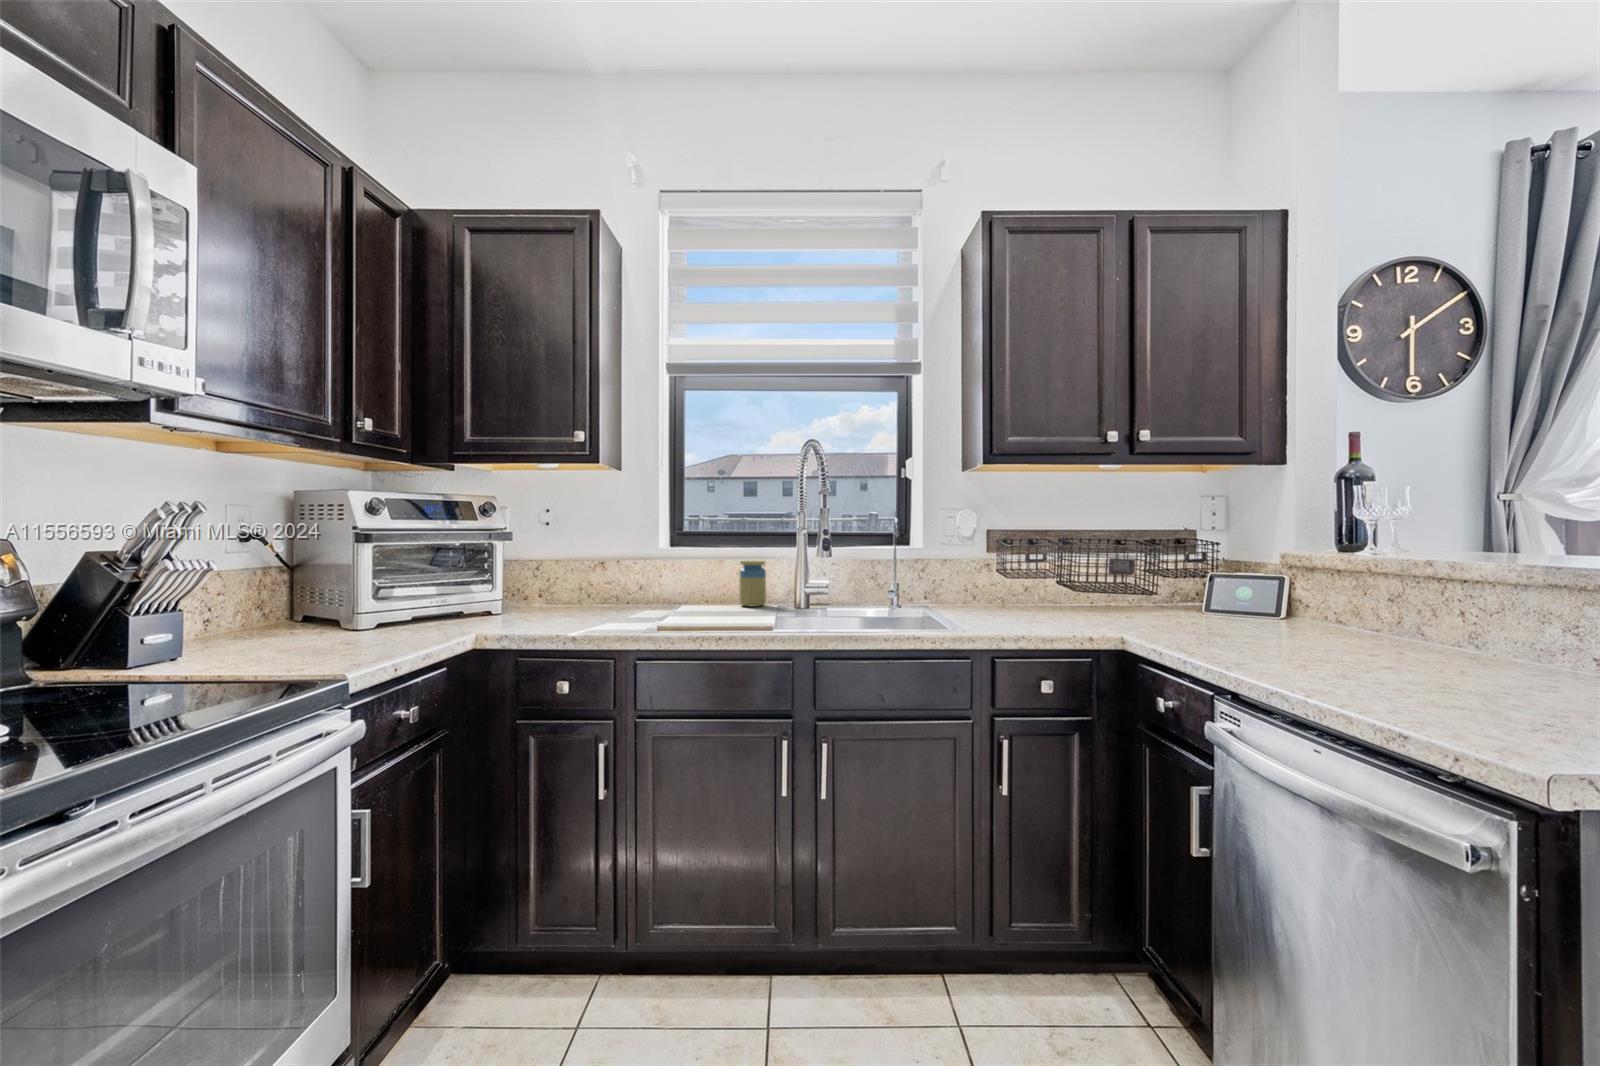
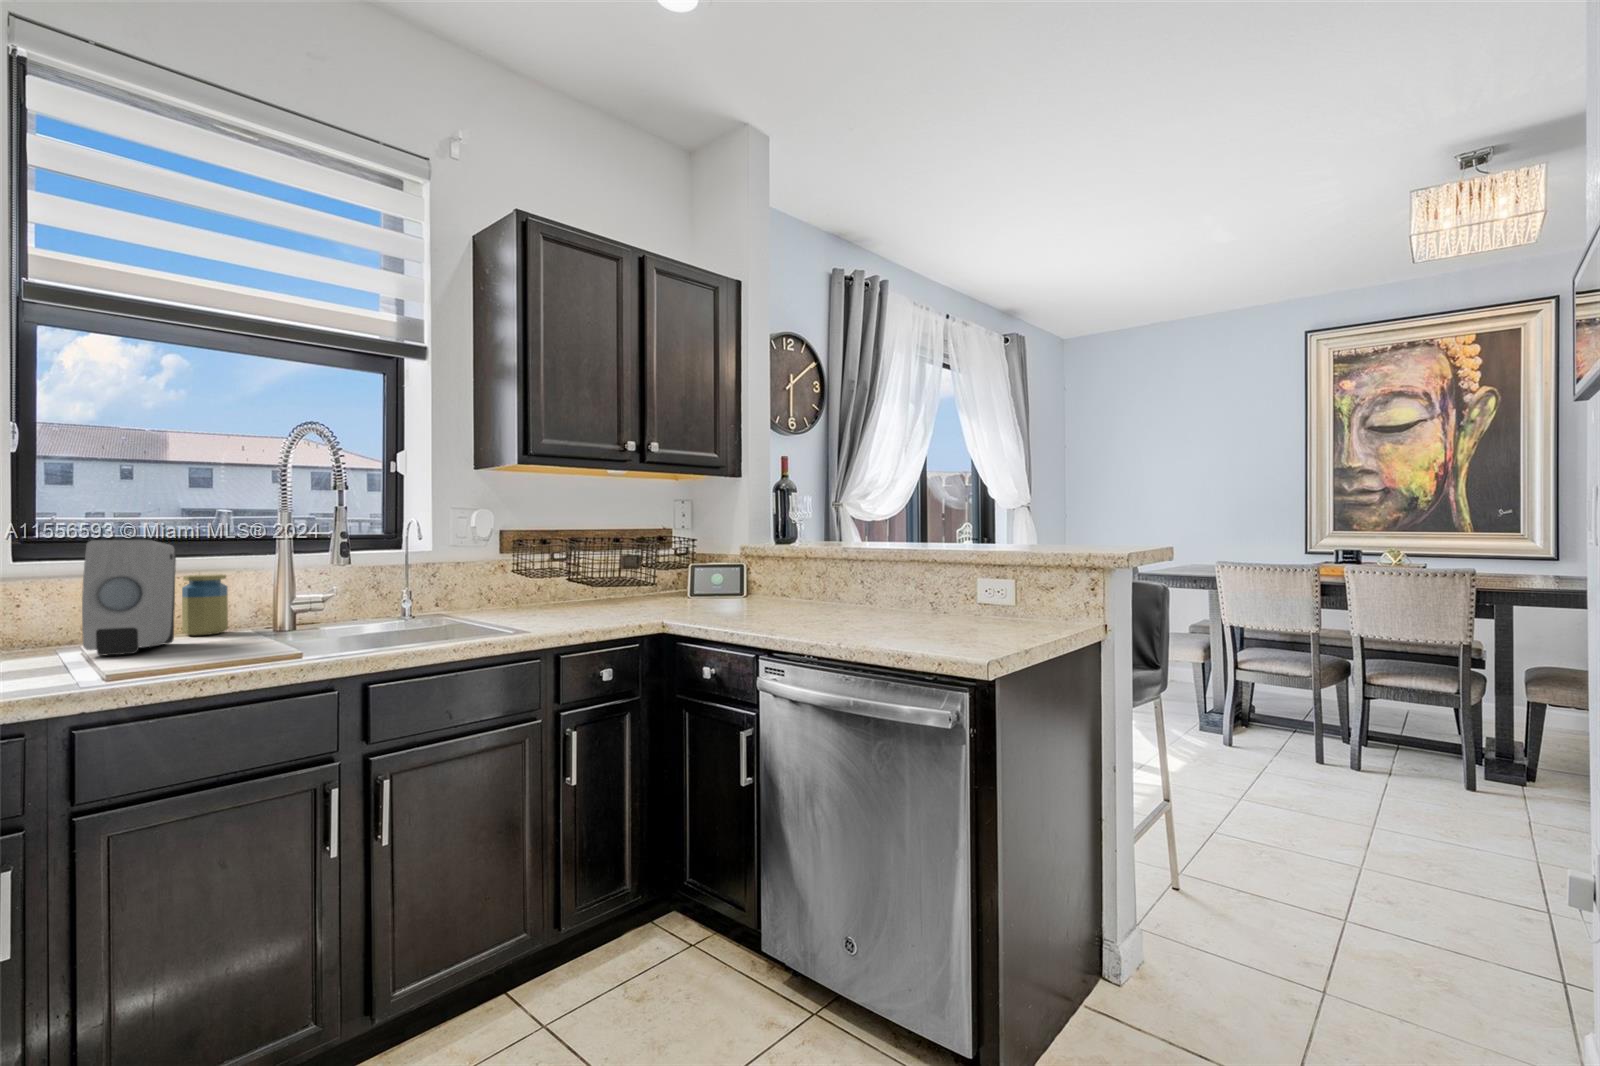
soap dispenser: none [671,534,730,615] -> present [82,540,176,655]

